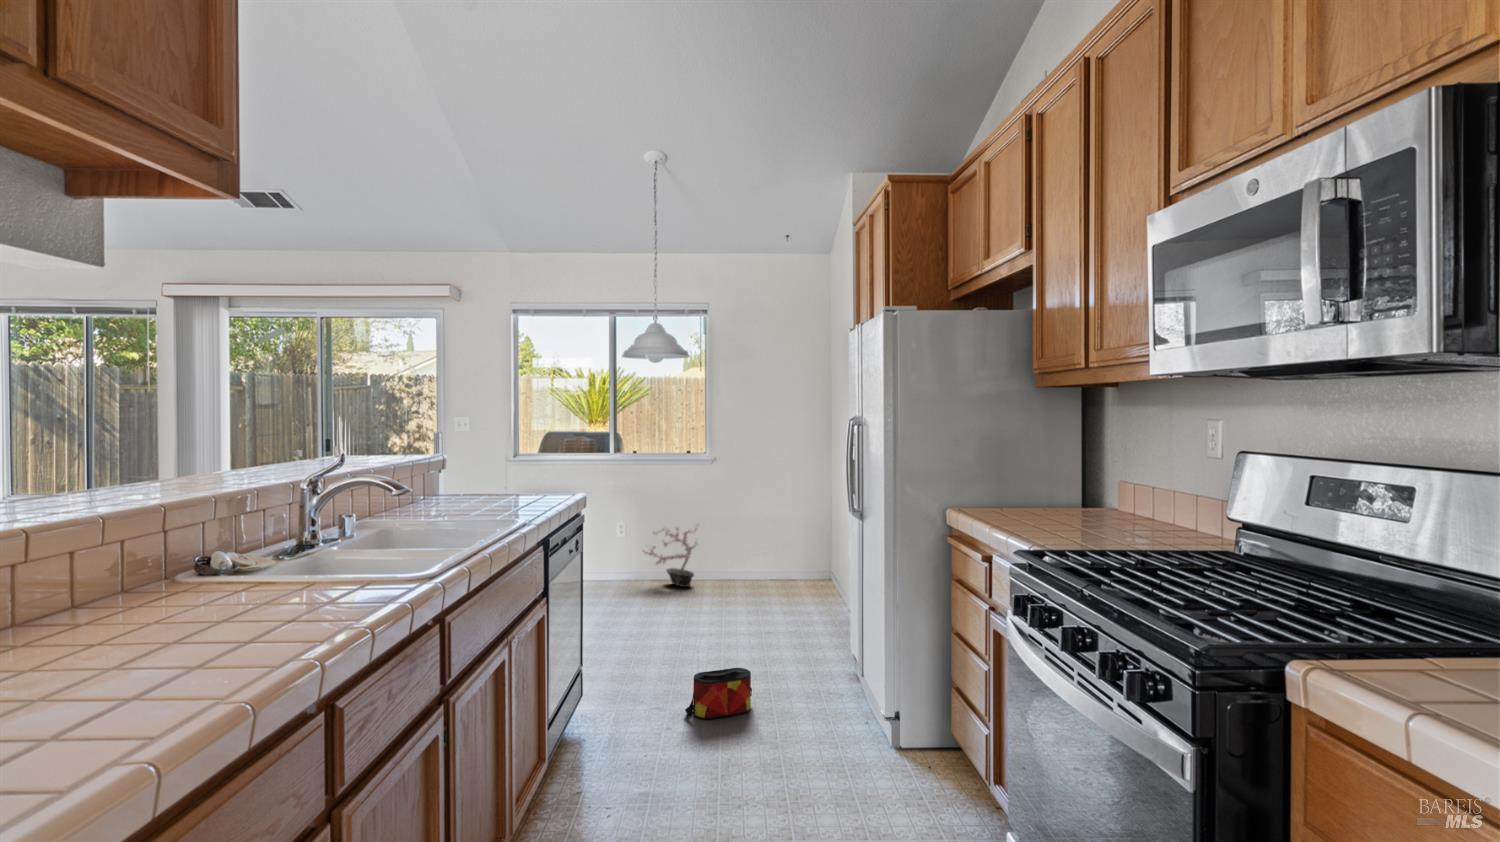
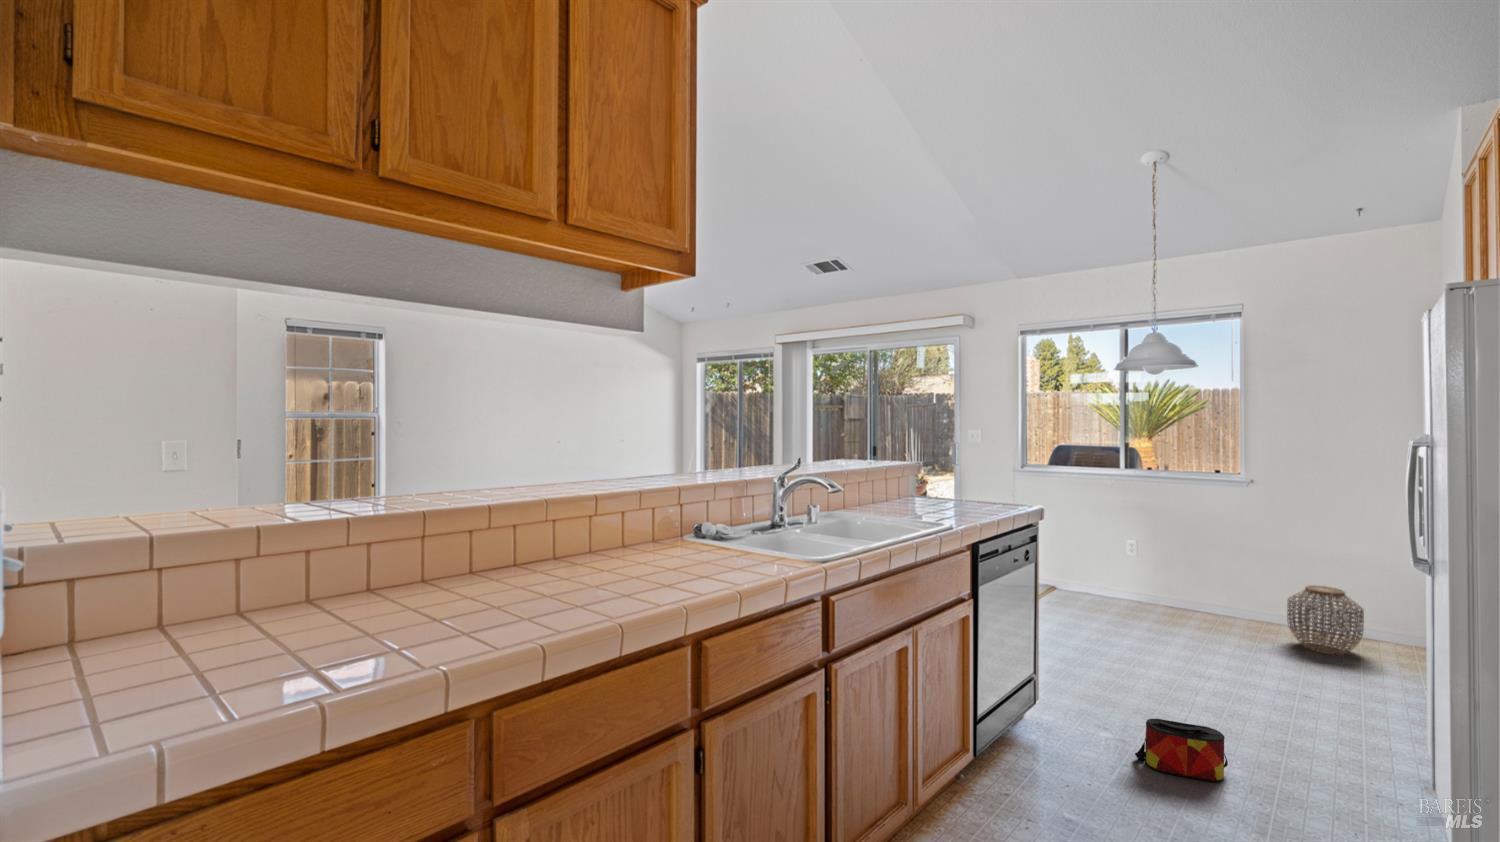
potted plant: present [642,524,698,587] -> none [1148,553,1231,629]
woven basket: none [742,535,788,588] -> present [1287,585,1364,655]

